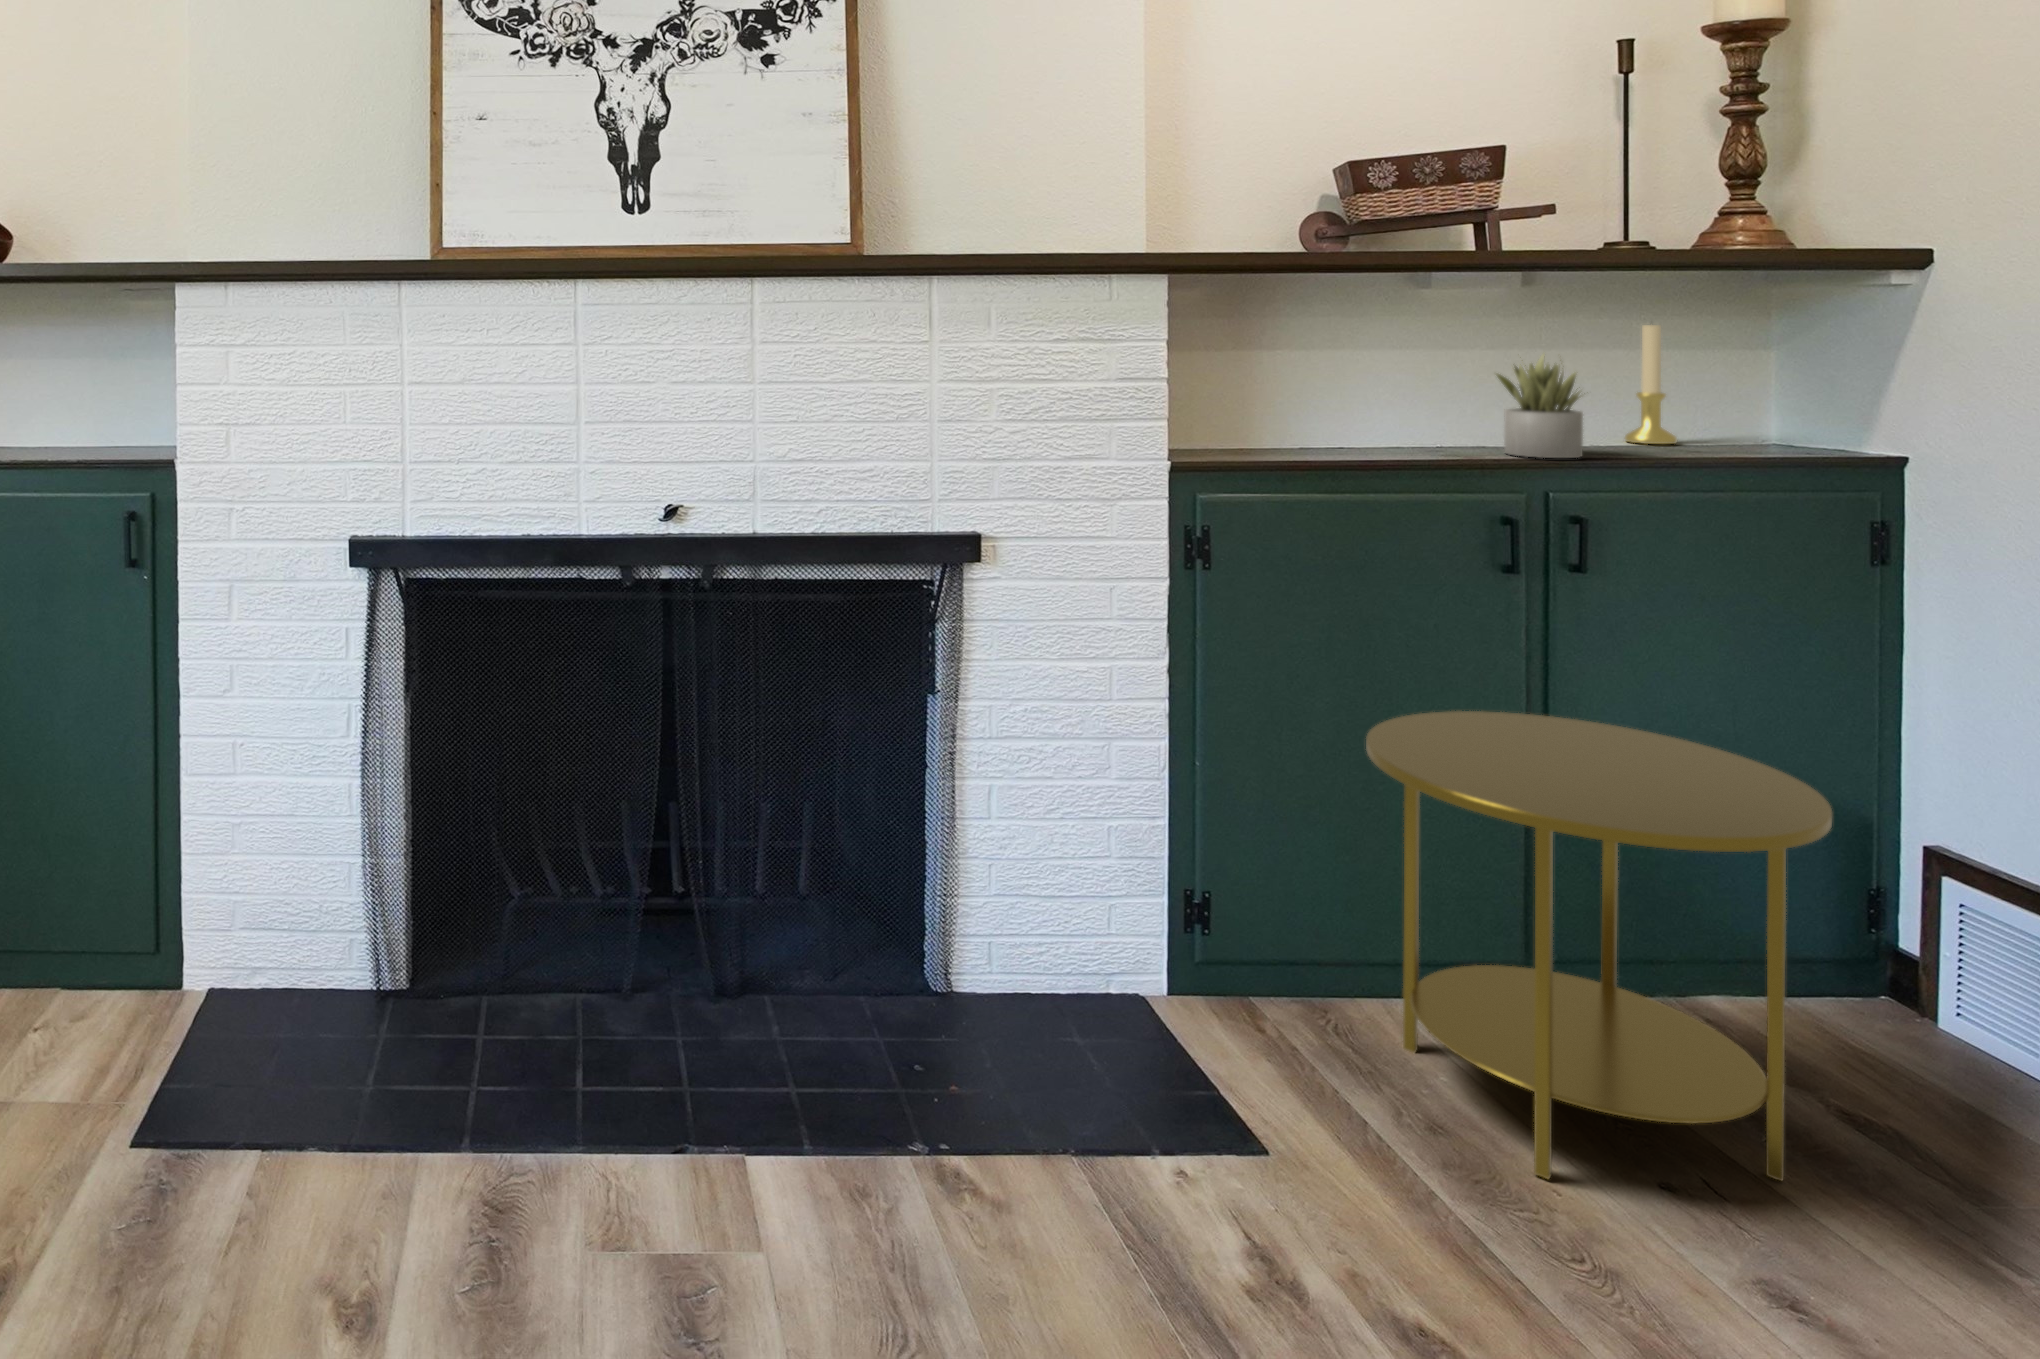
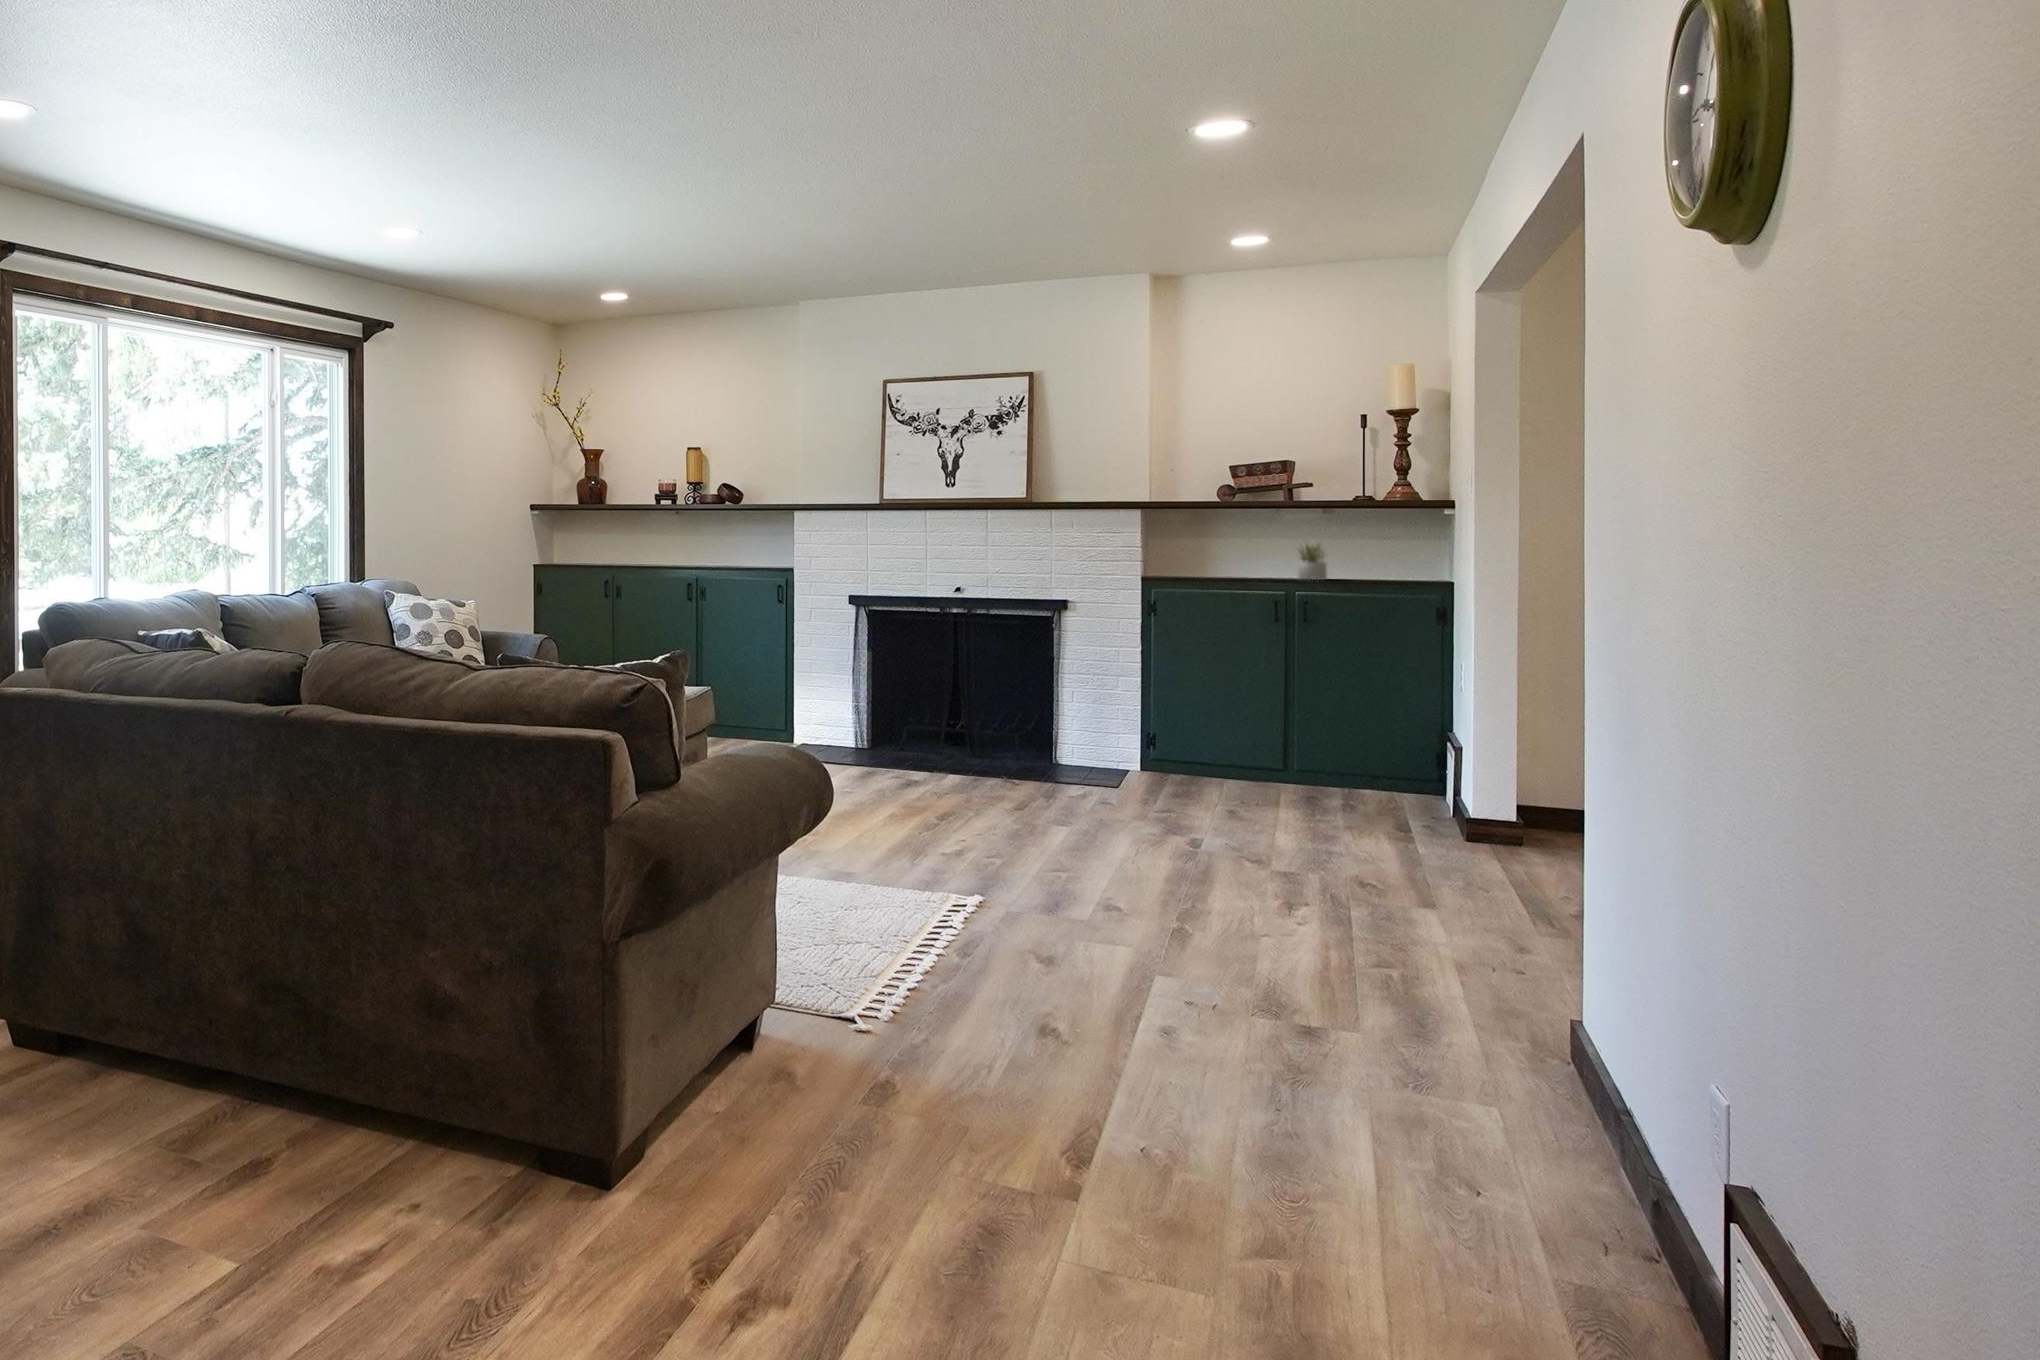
candle holder: present [1625,325,1677,444] -> none [1375,528,1396,579]
side table: present [1366,711,1832,1181] -> none [1181,669,1322,800]

